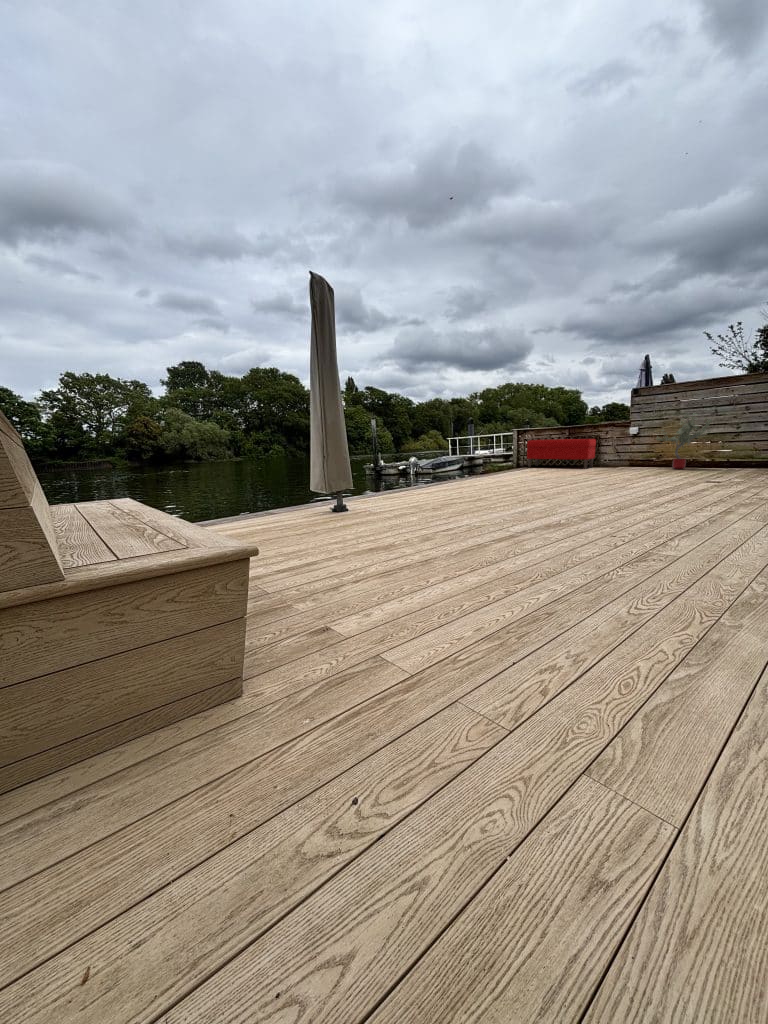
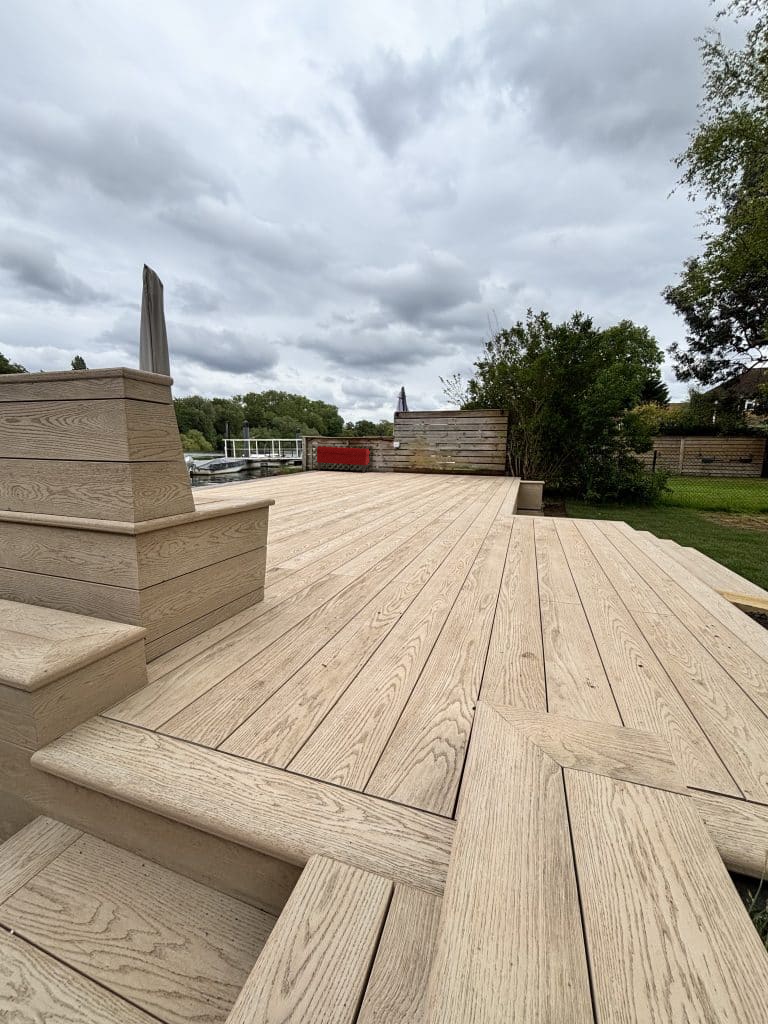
potted tree: present [657,413,711,469] -> none [411,434,445,475]

